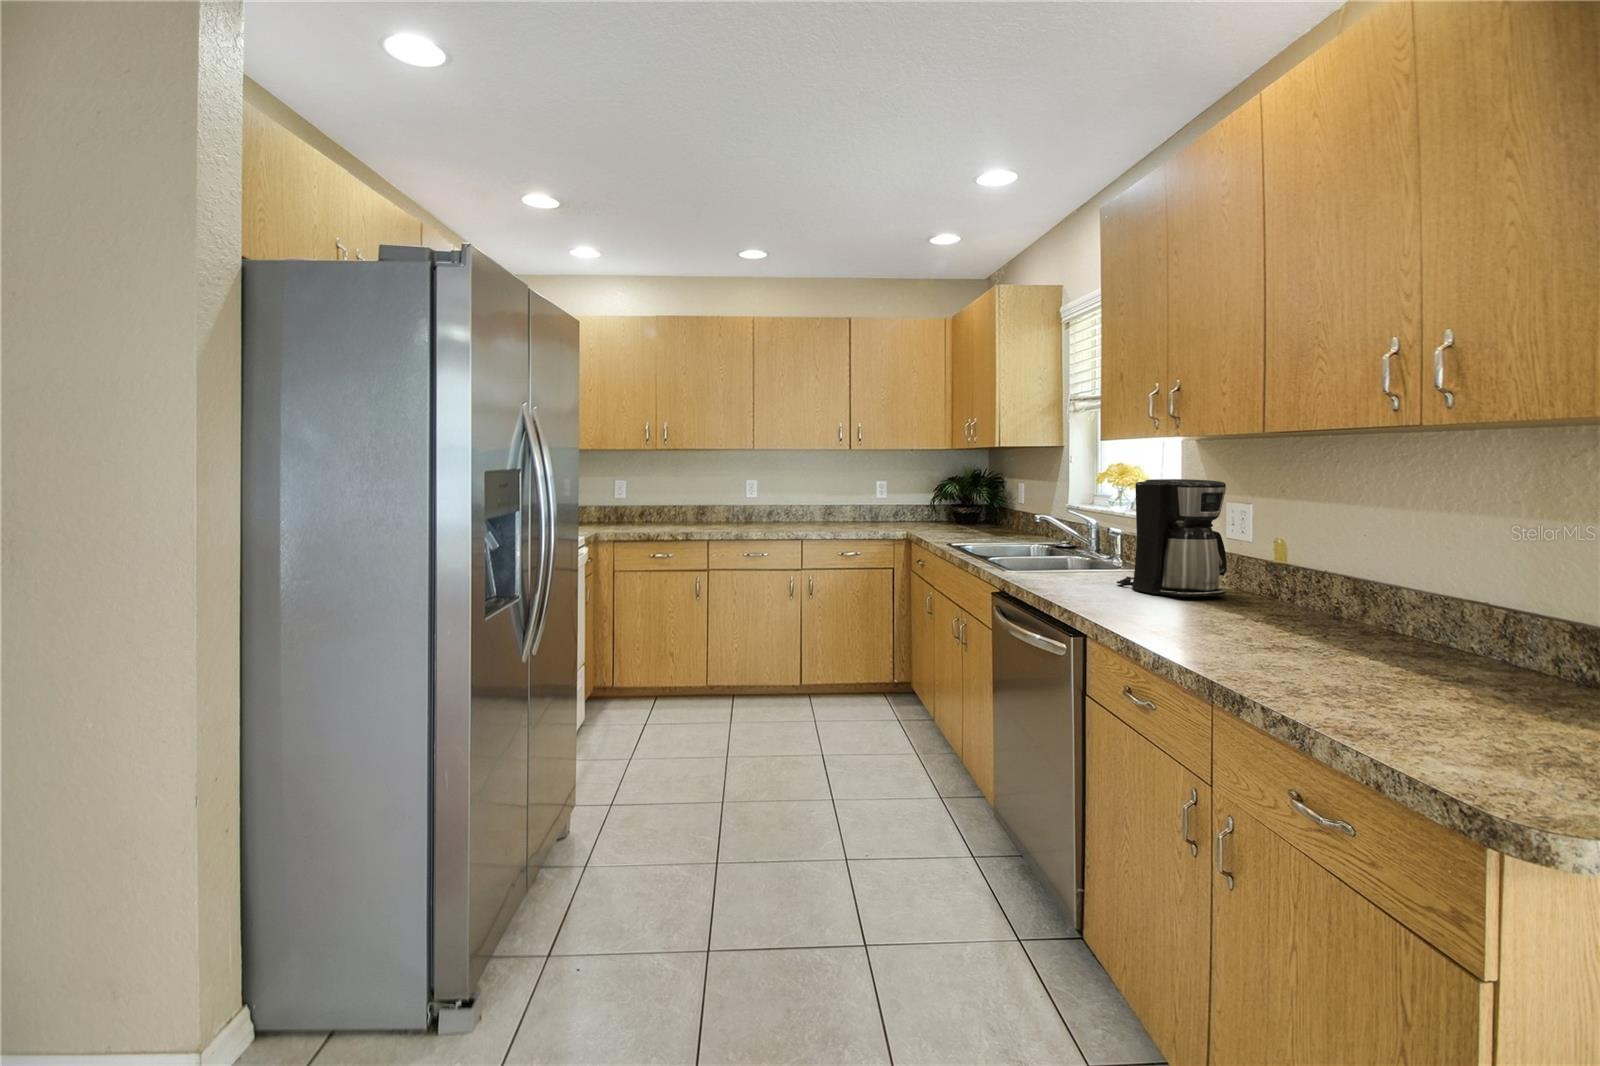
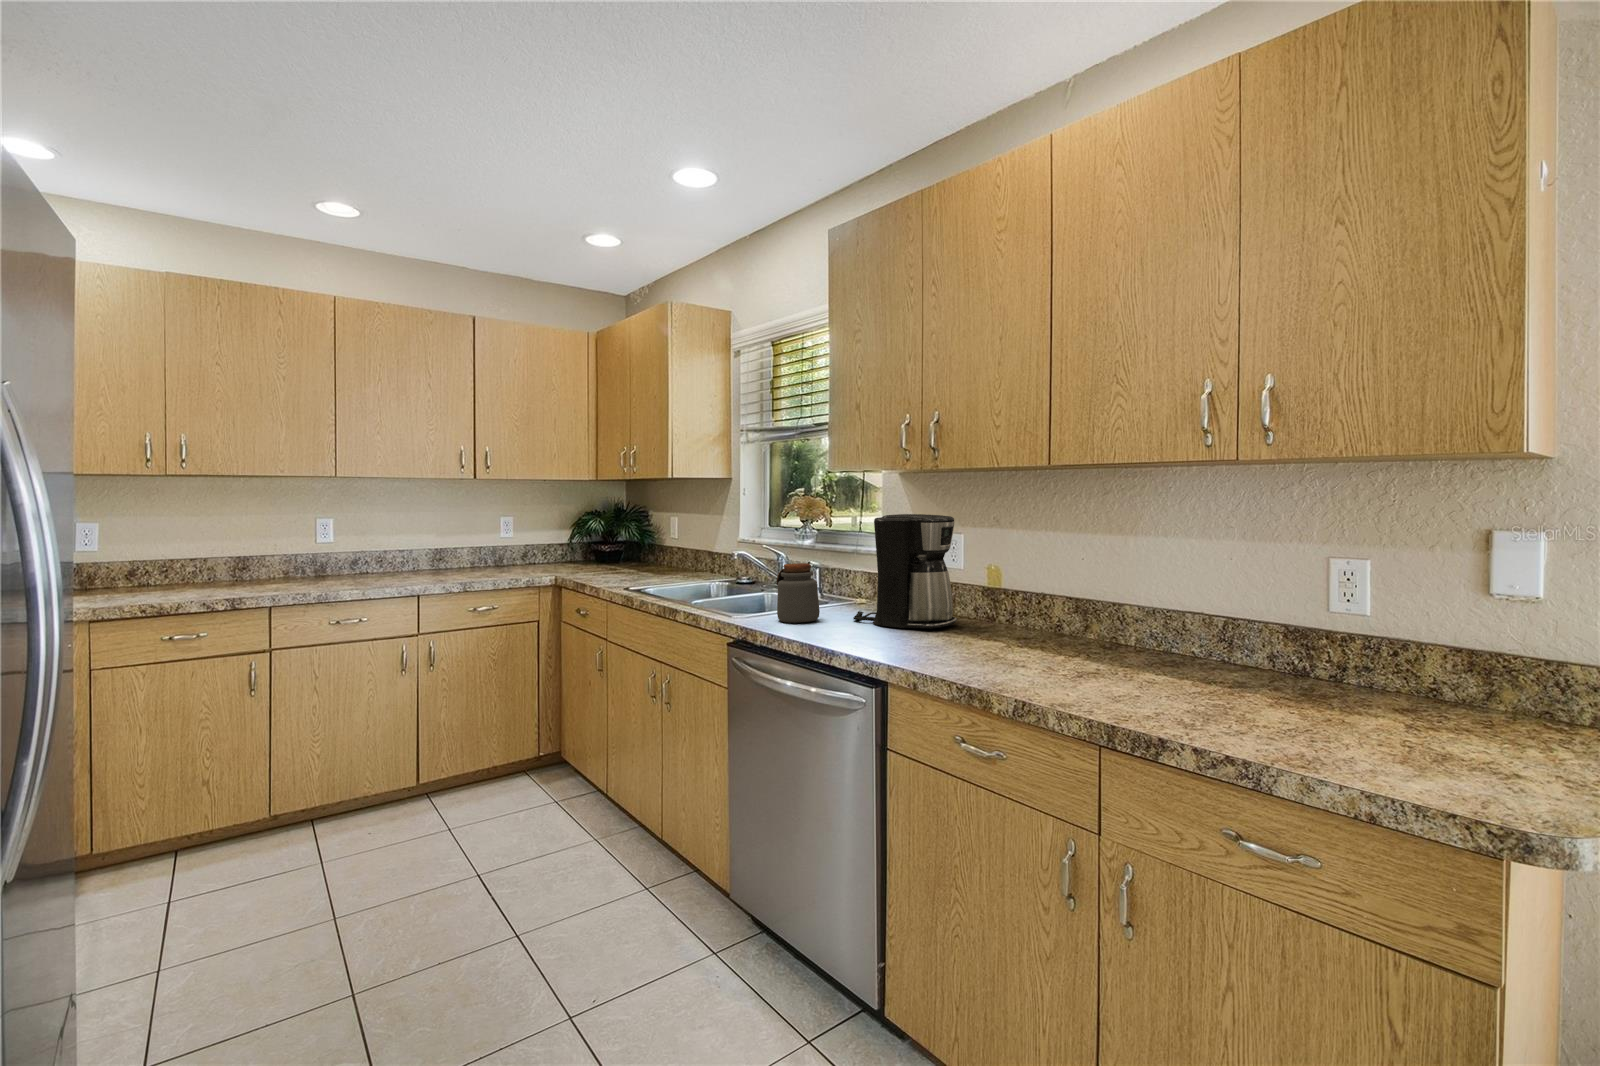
jar: none [1040,525,1083,581] -> present [776,563,820,623]

